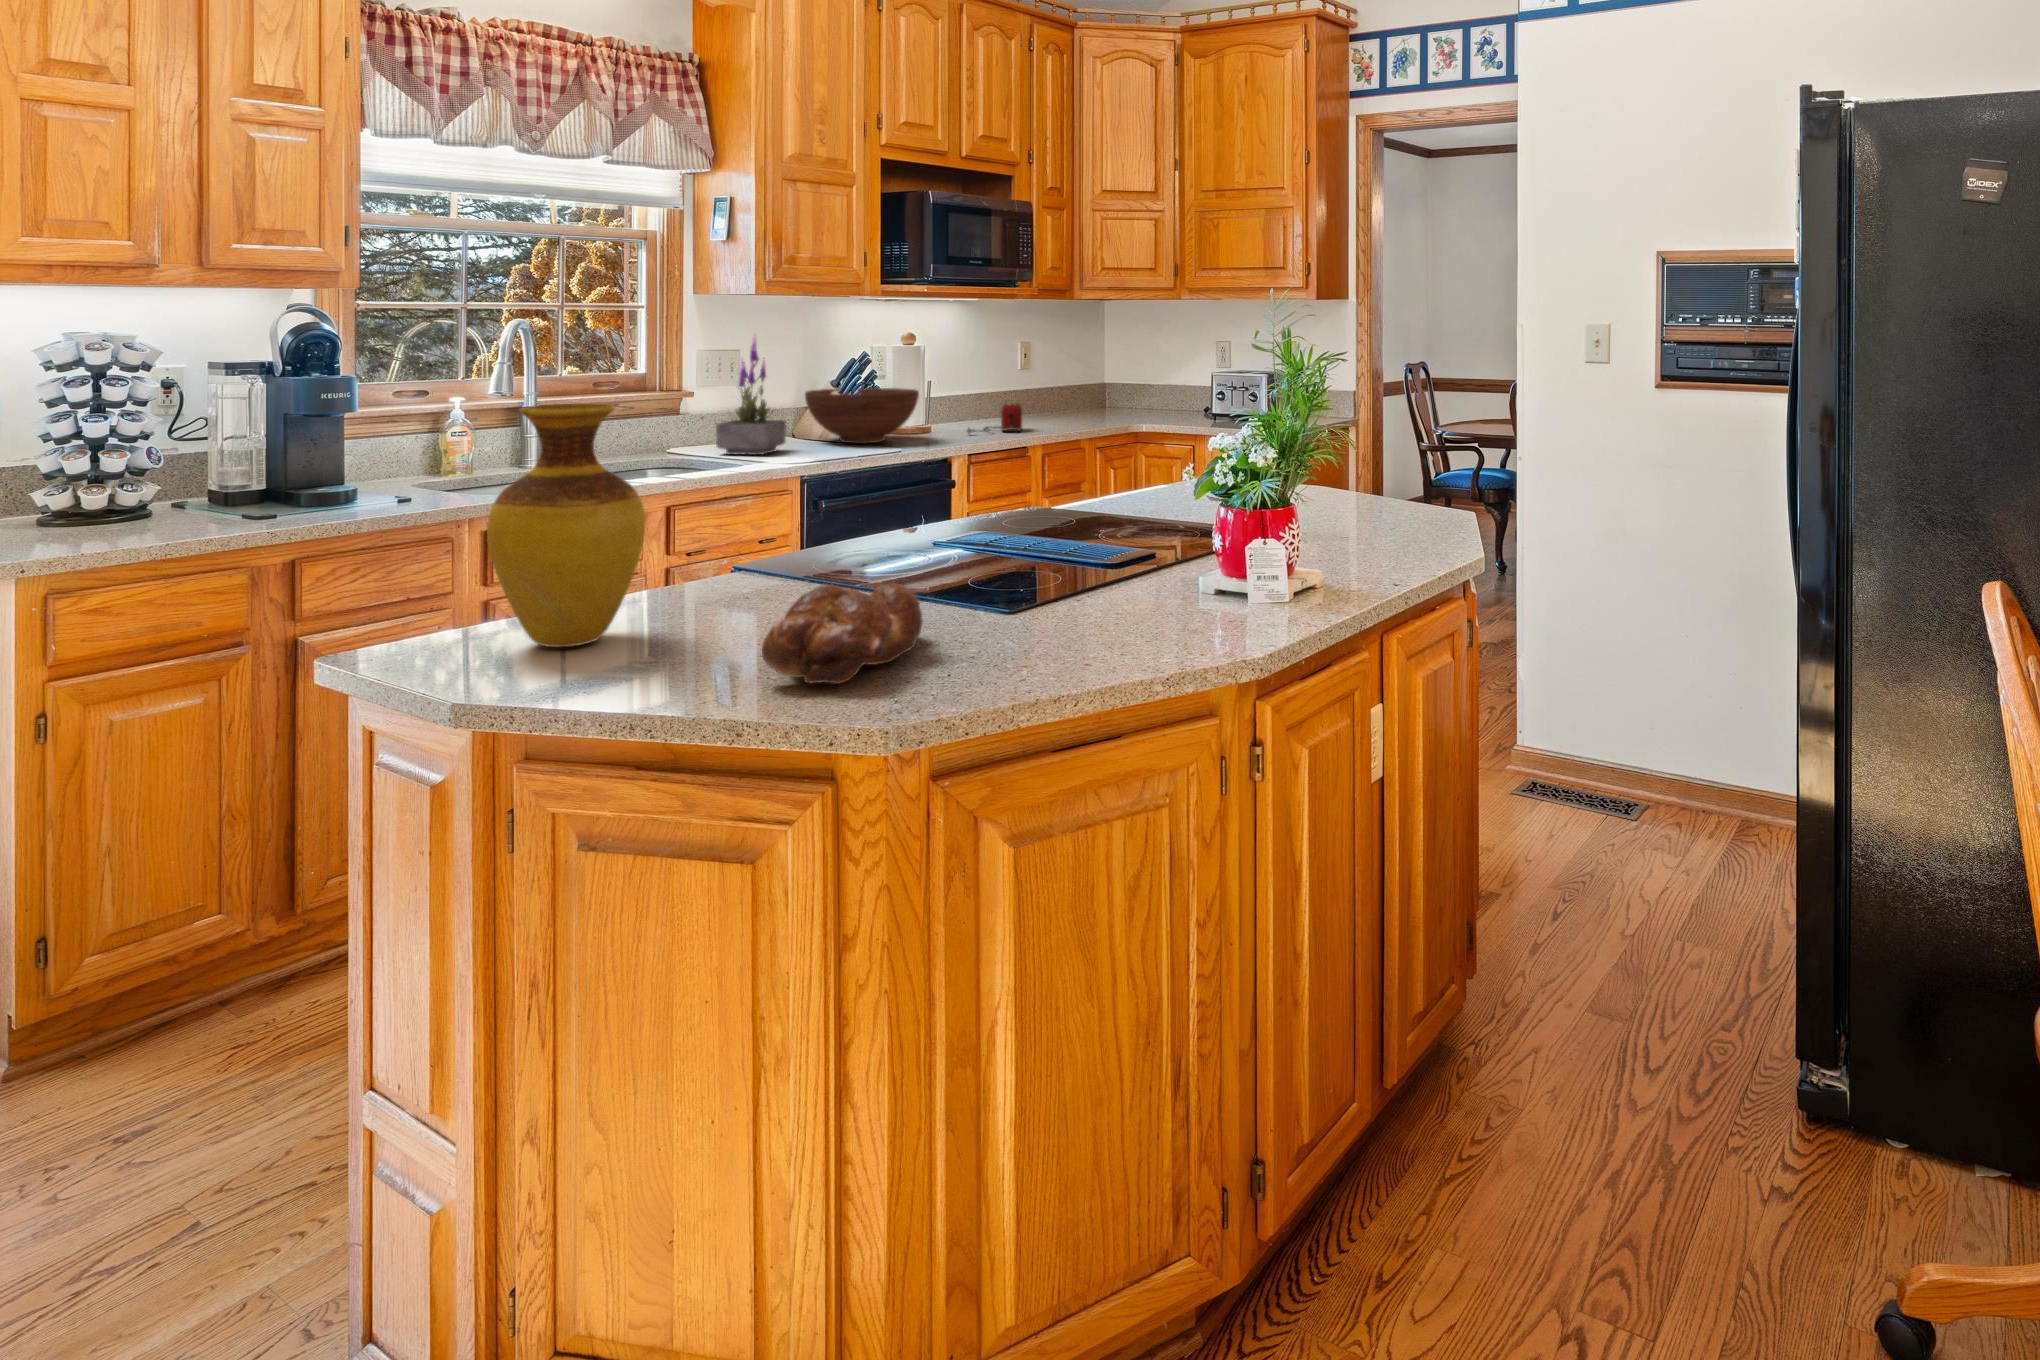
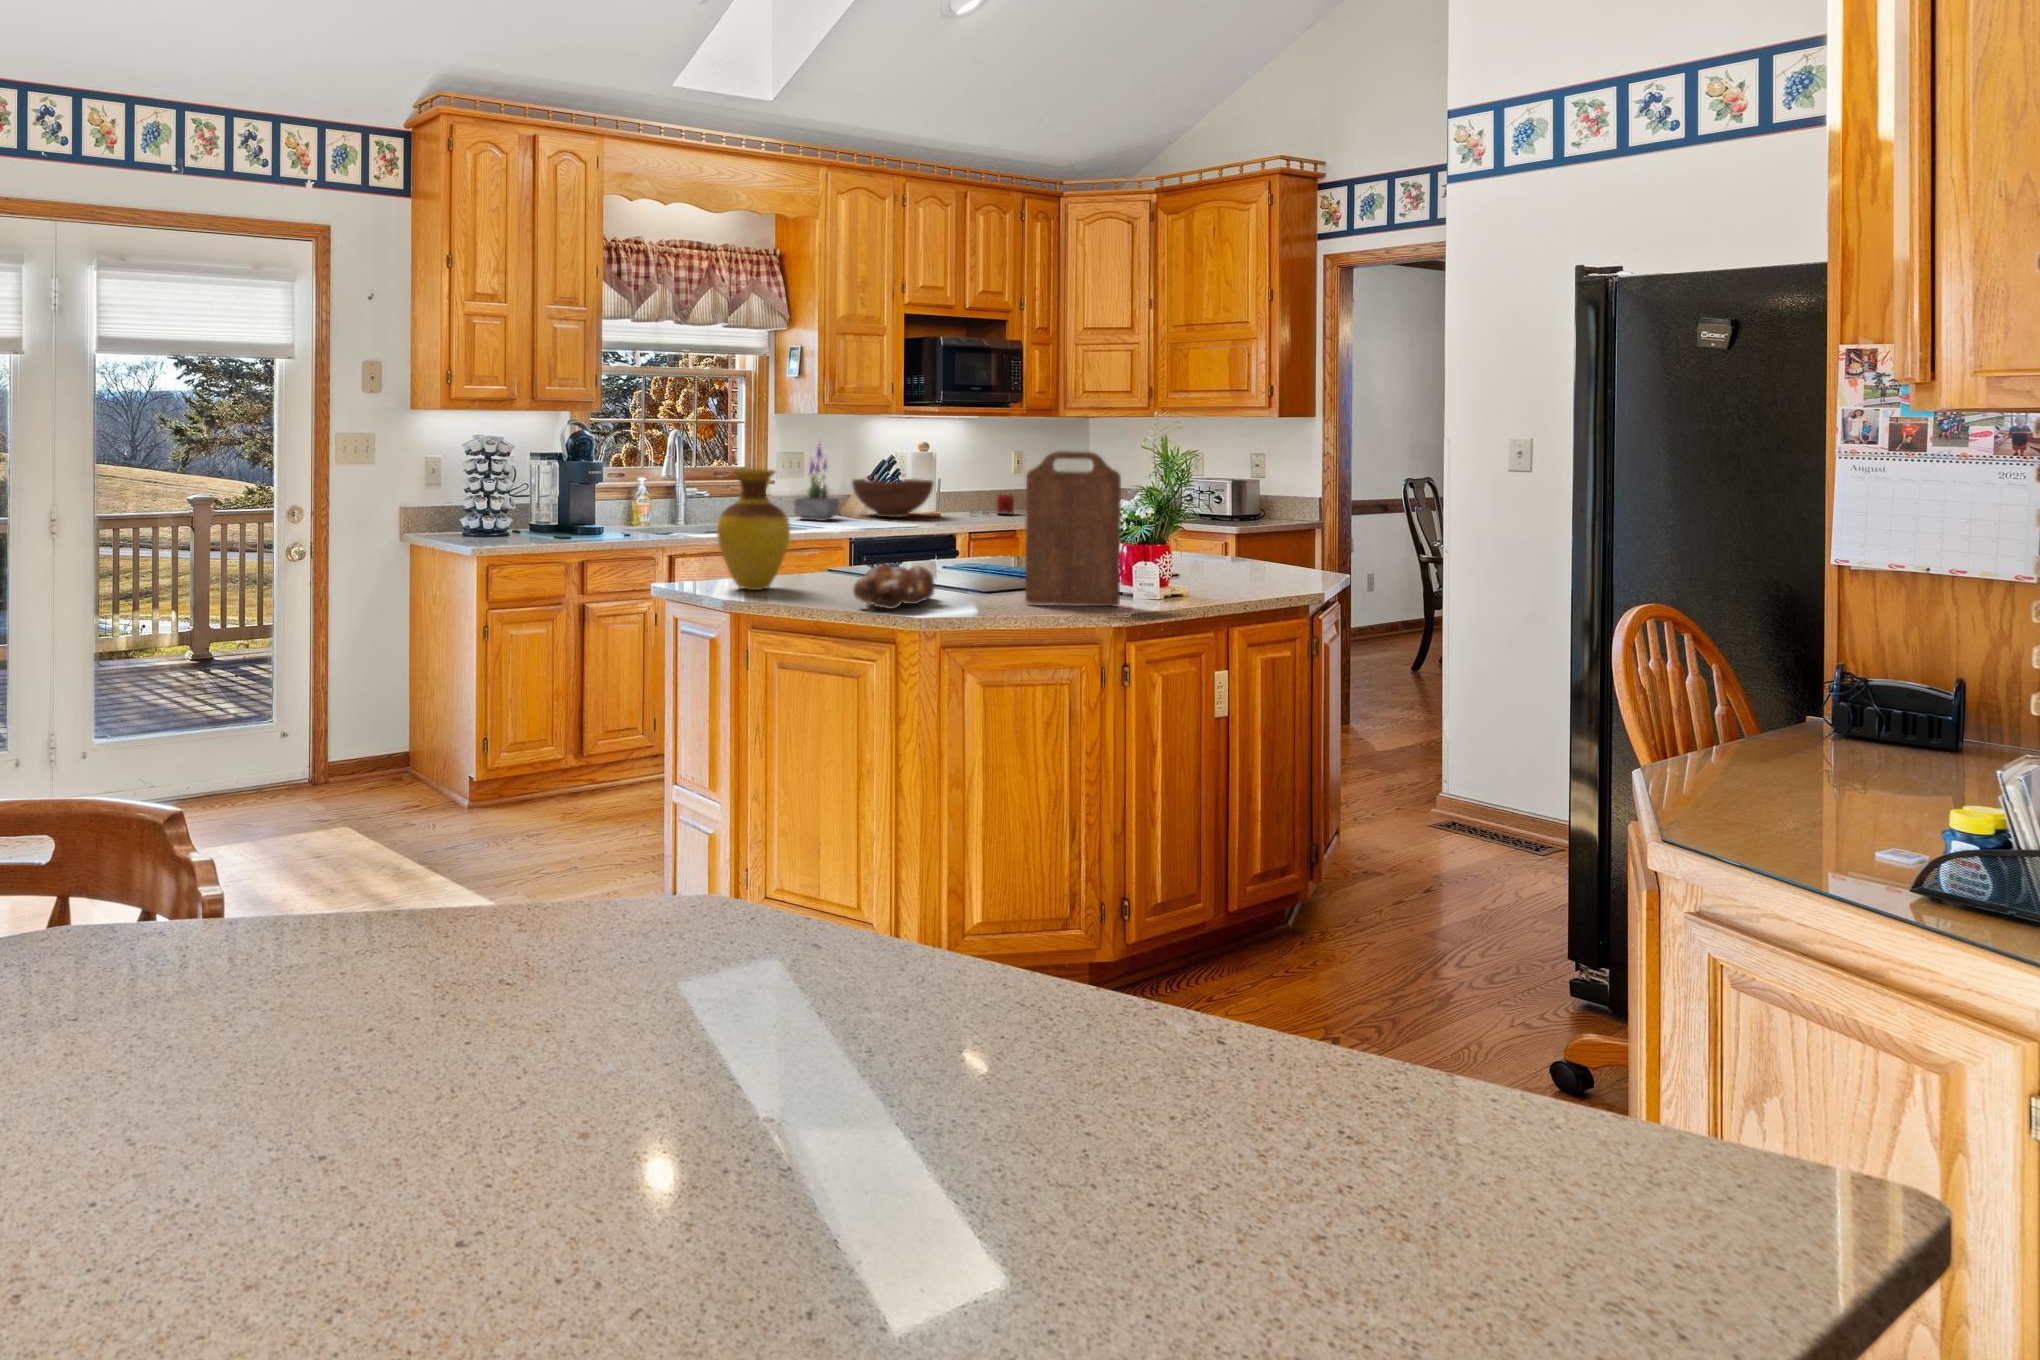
cutting board: none [1082,362,1235,637] -> present [1025,451,1121,606]

